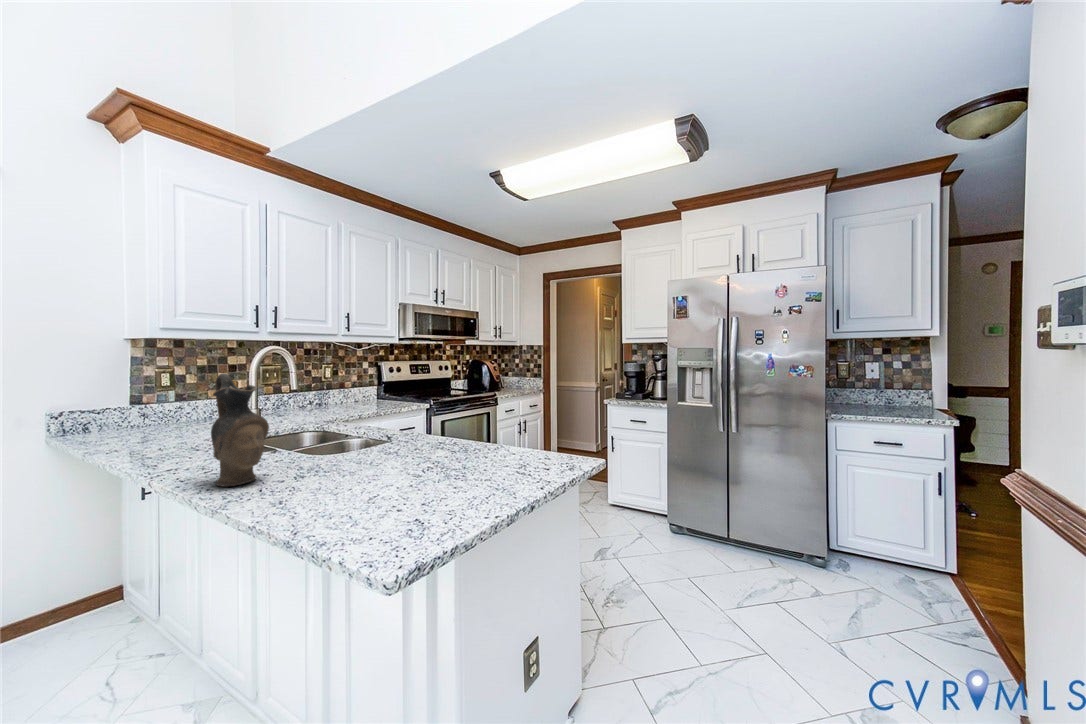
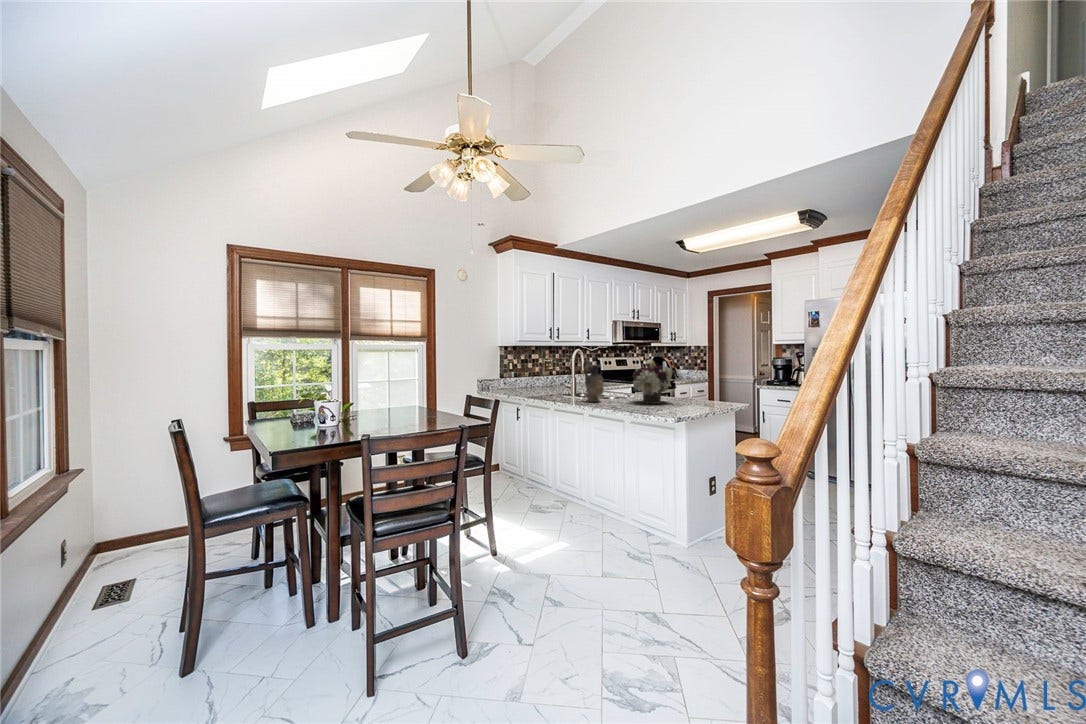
flower arrangement: none [327,371,438,486] -> present [633,359,672,404]

